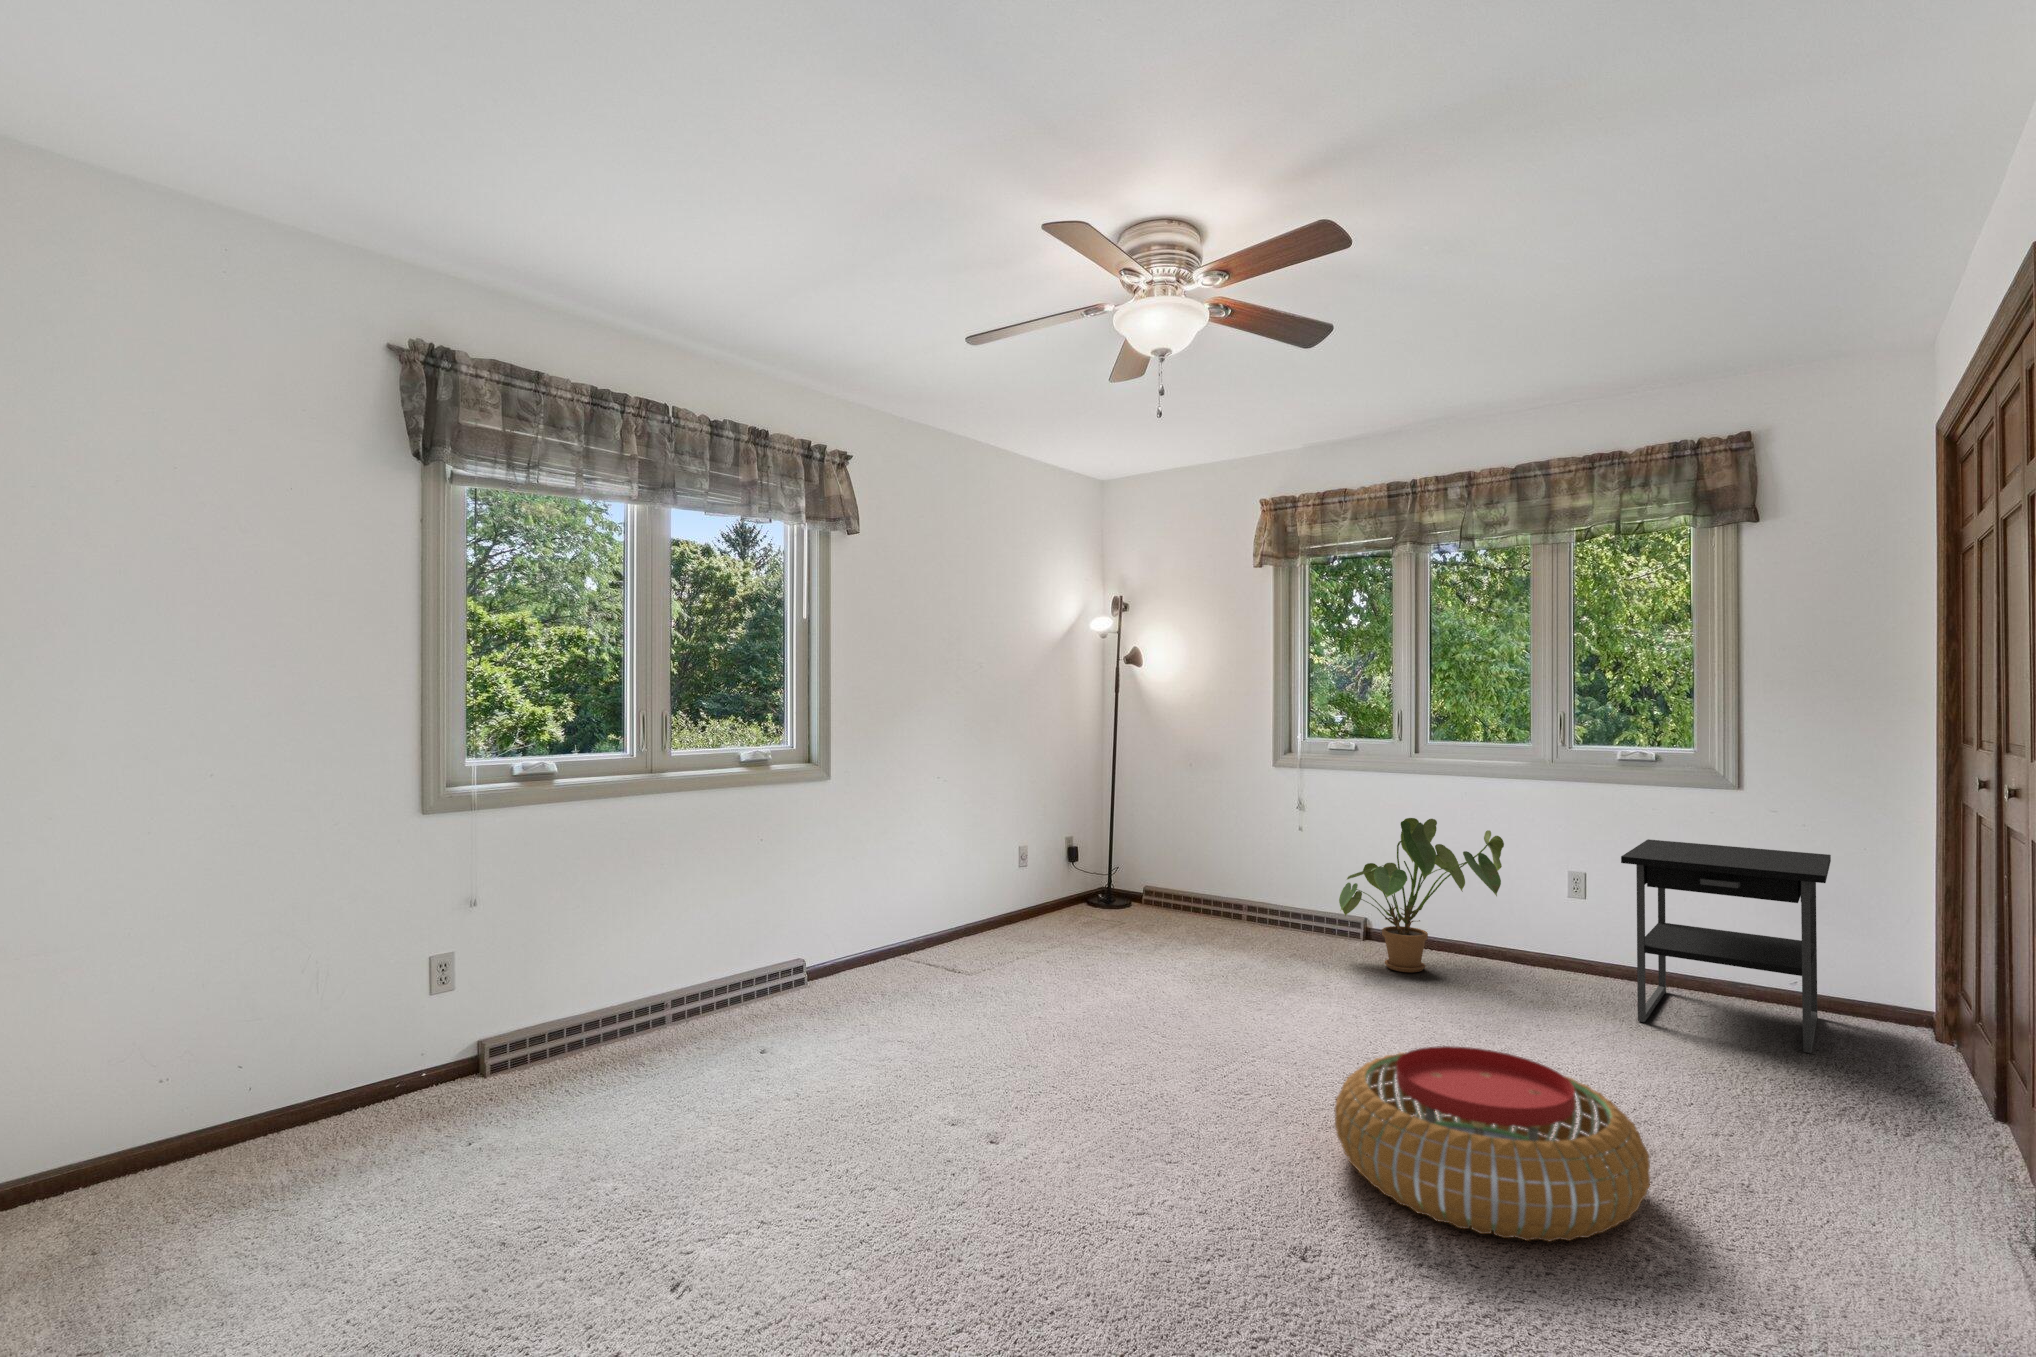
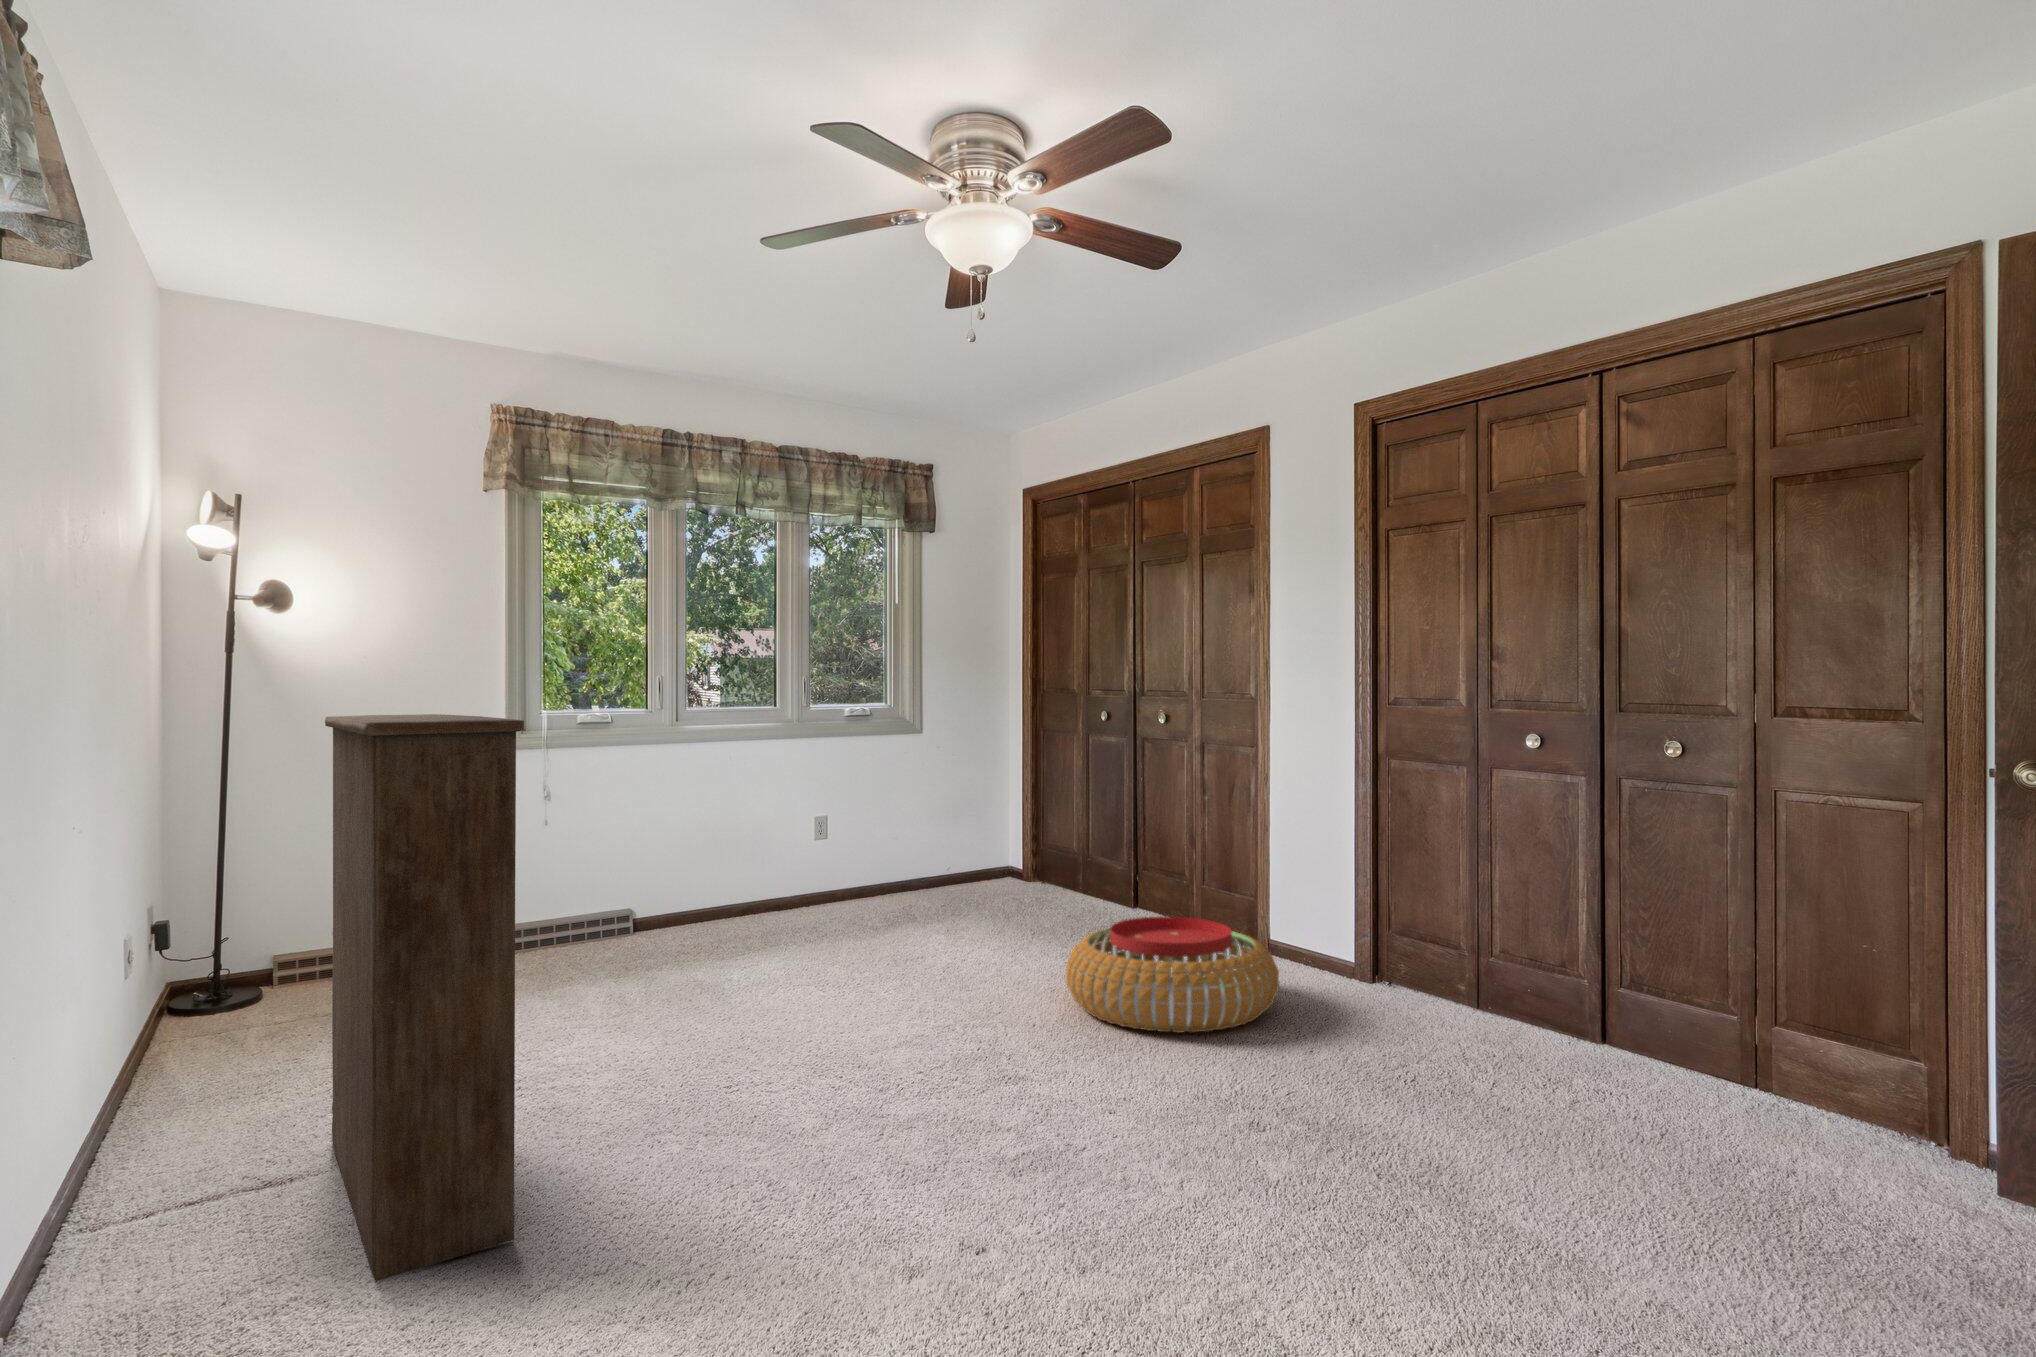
bookshelf: none [787,739,977,1027] -> present [325,714,524,1281]
house plant: present [1339,818,1504,972] -> none [665,787,828,944]
nightstand: present [1621,839,1831,1053] -> none [873,774,1036,918]

